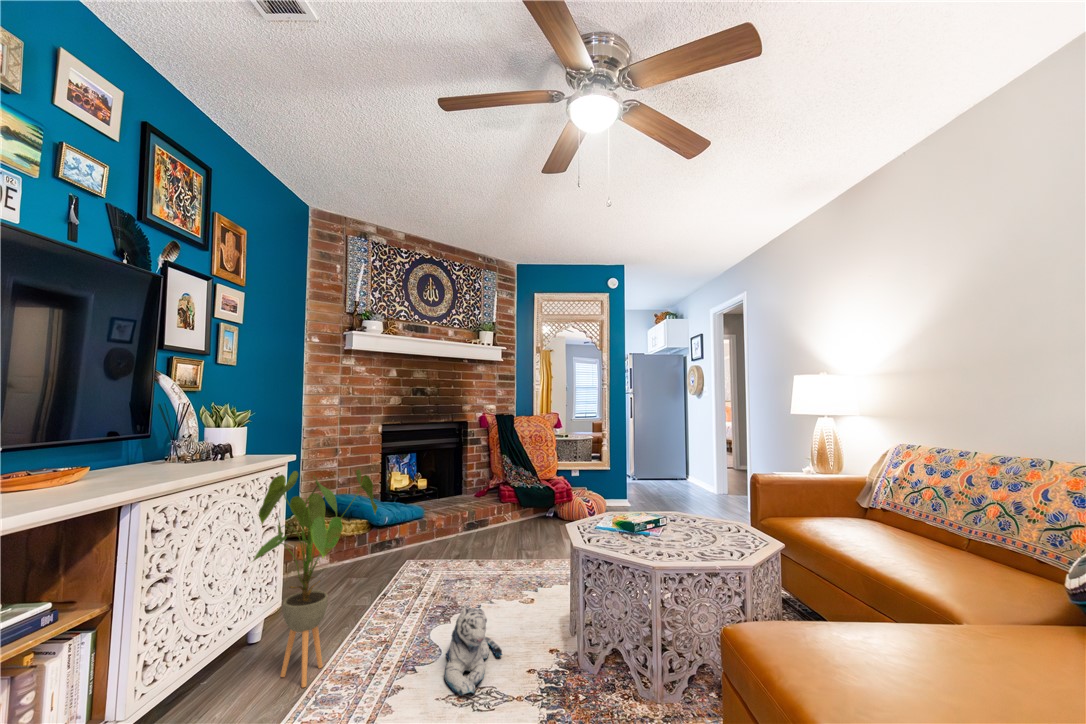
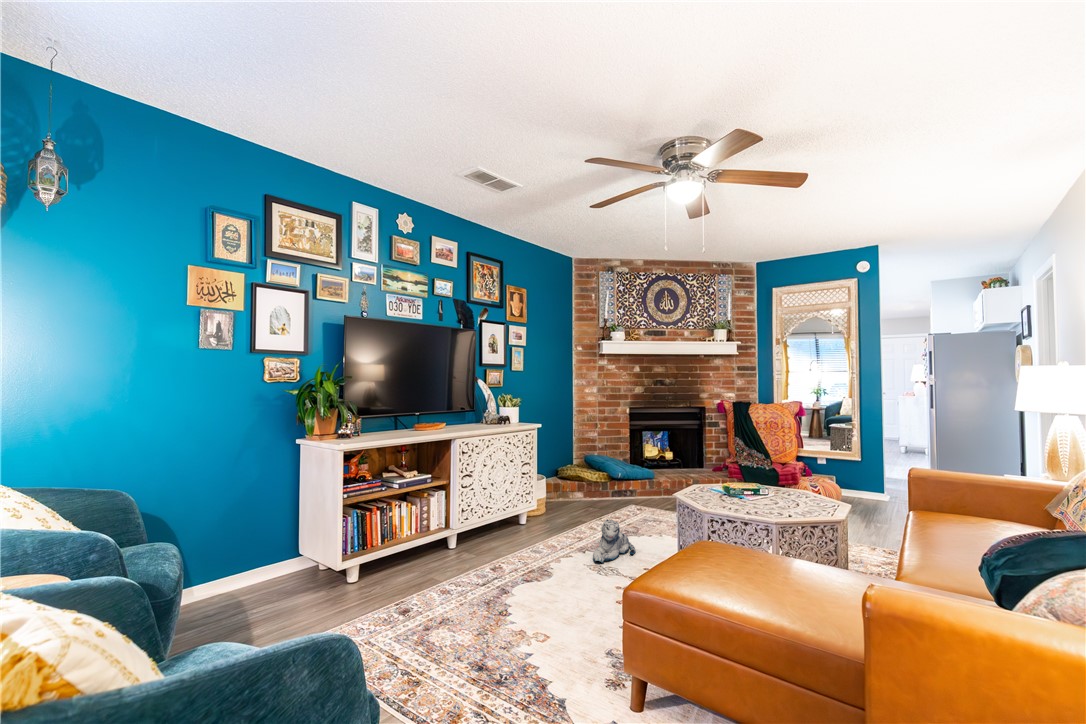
house plant: present [253,469,378,688] -> none [506,432,573,542]

